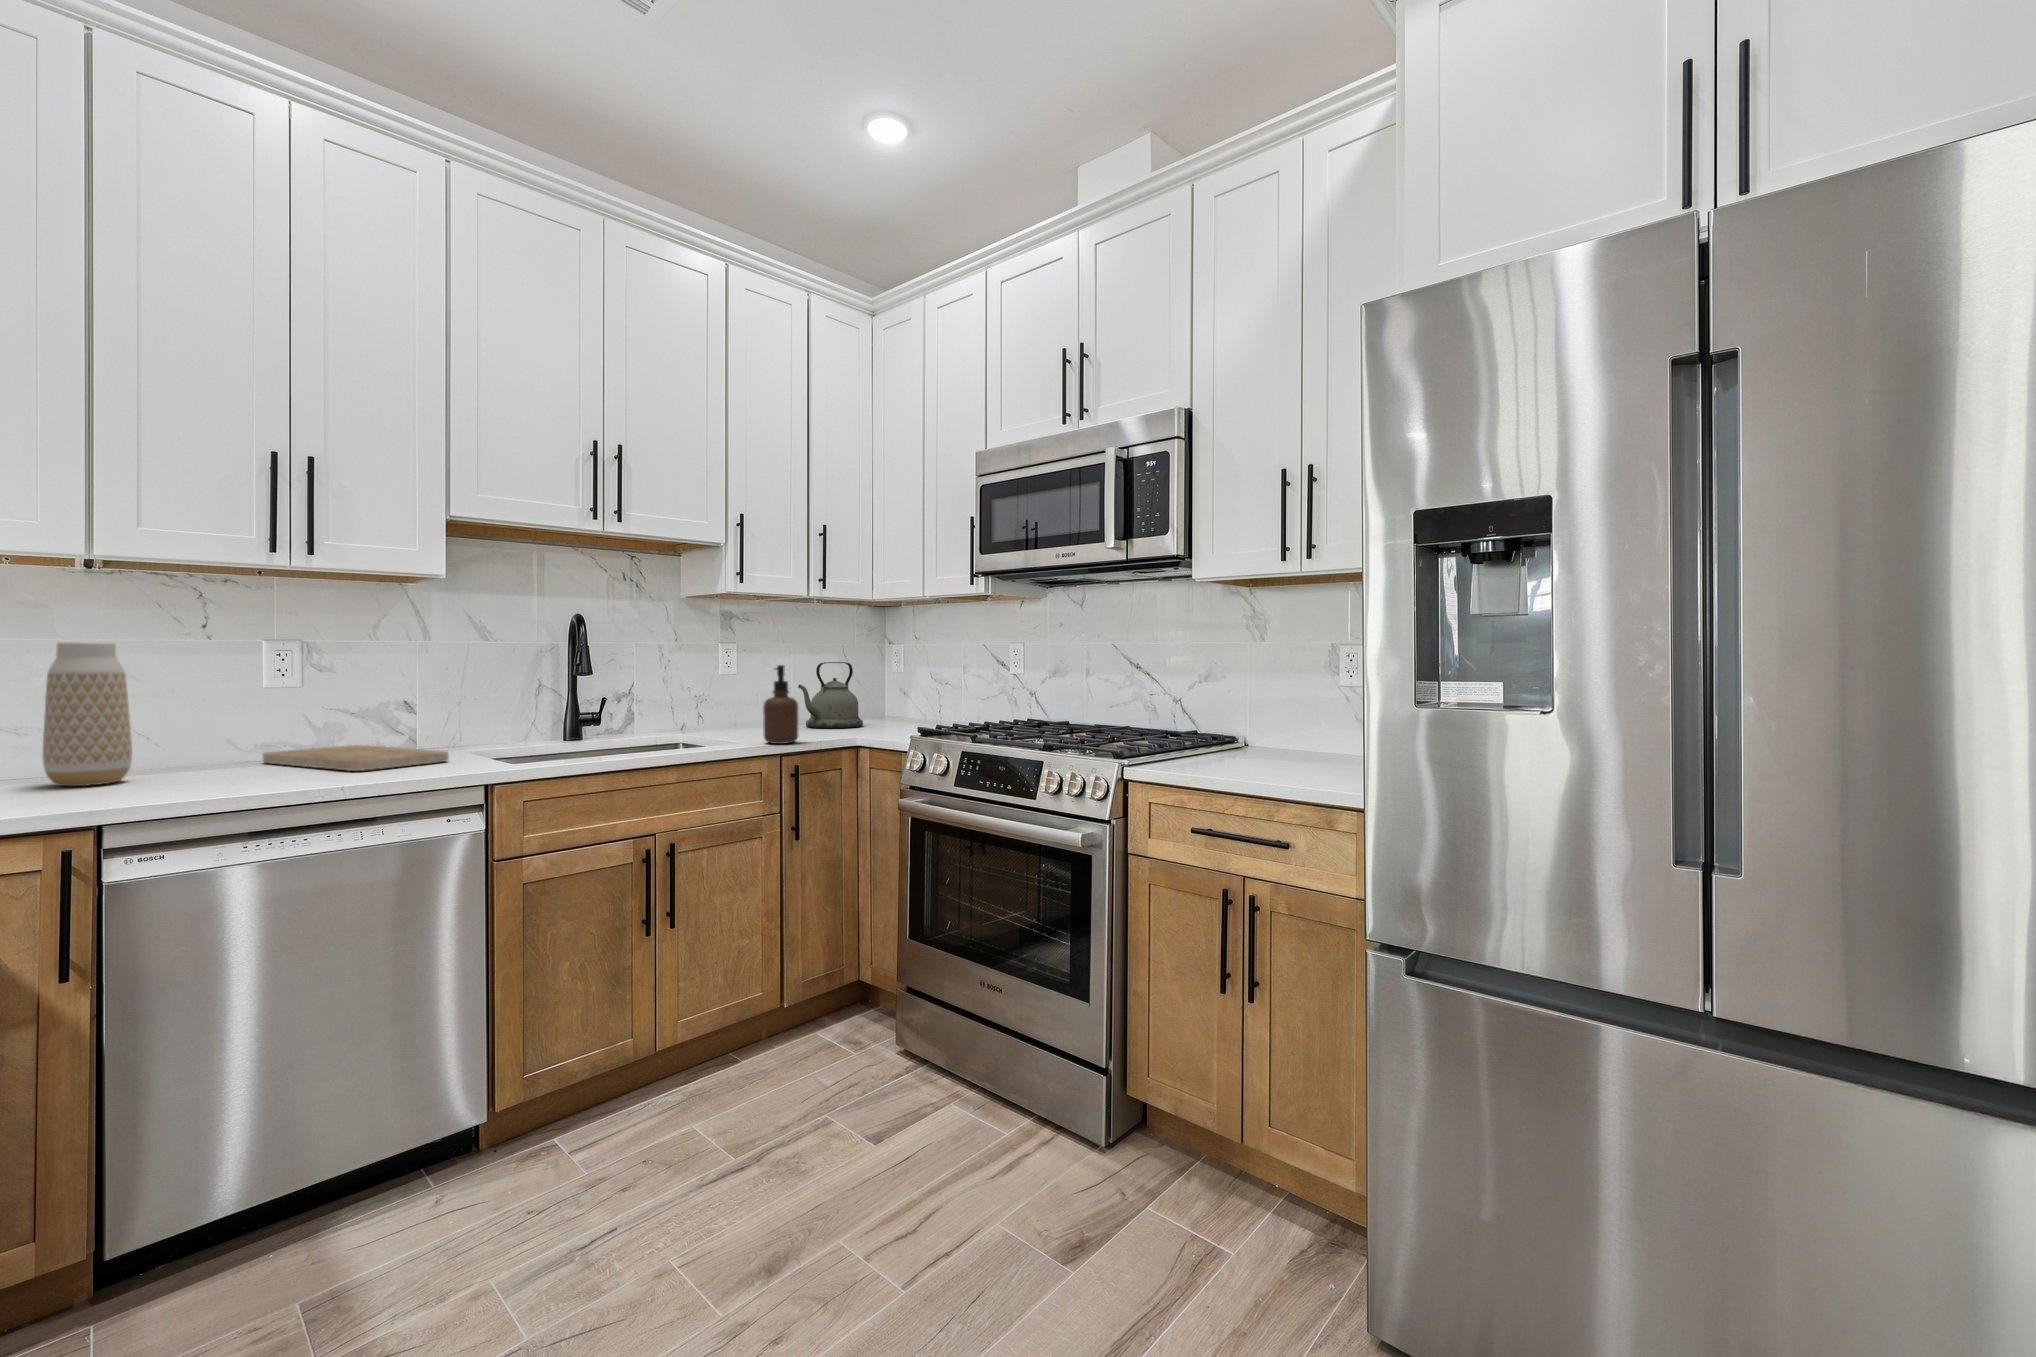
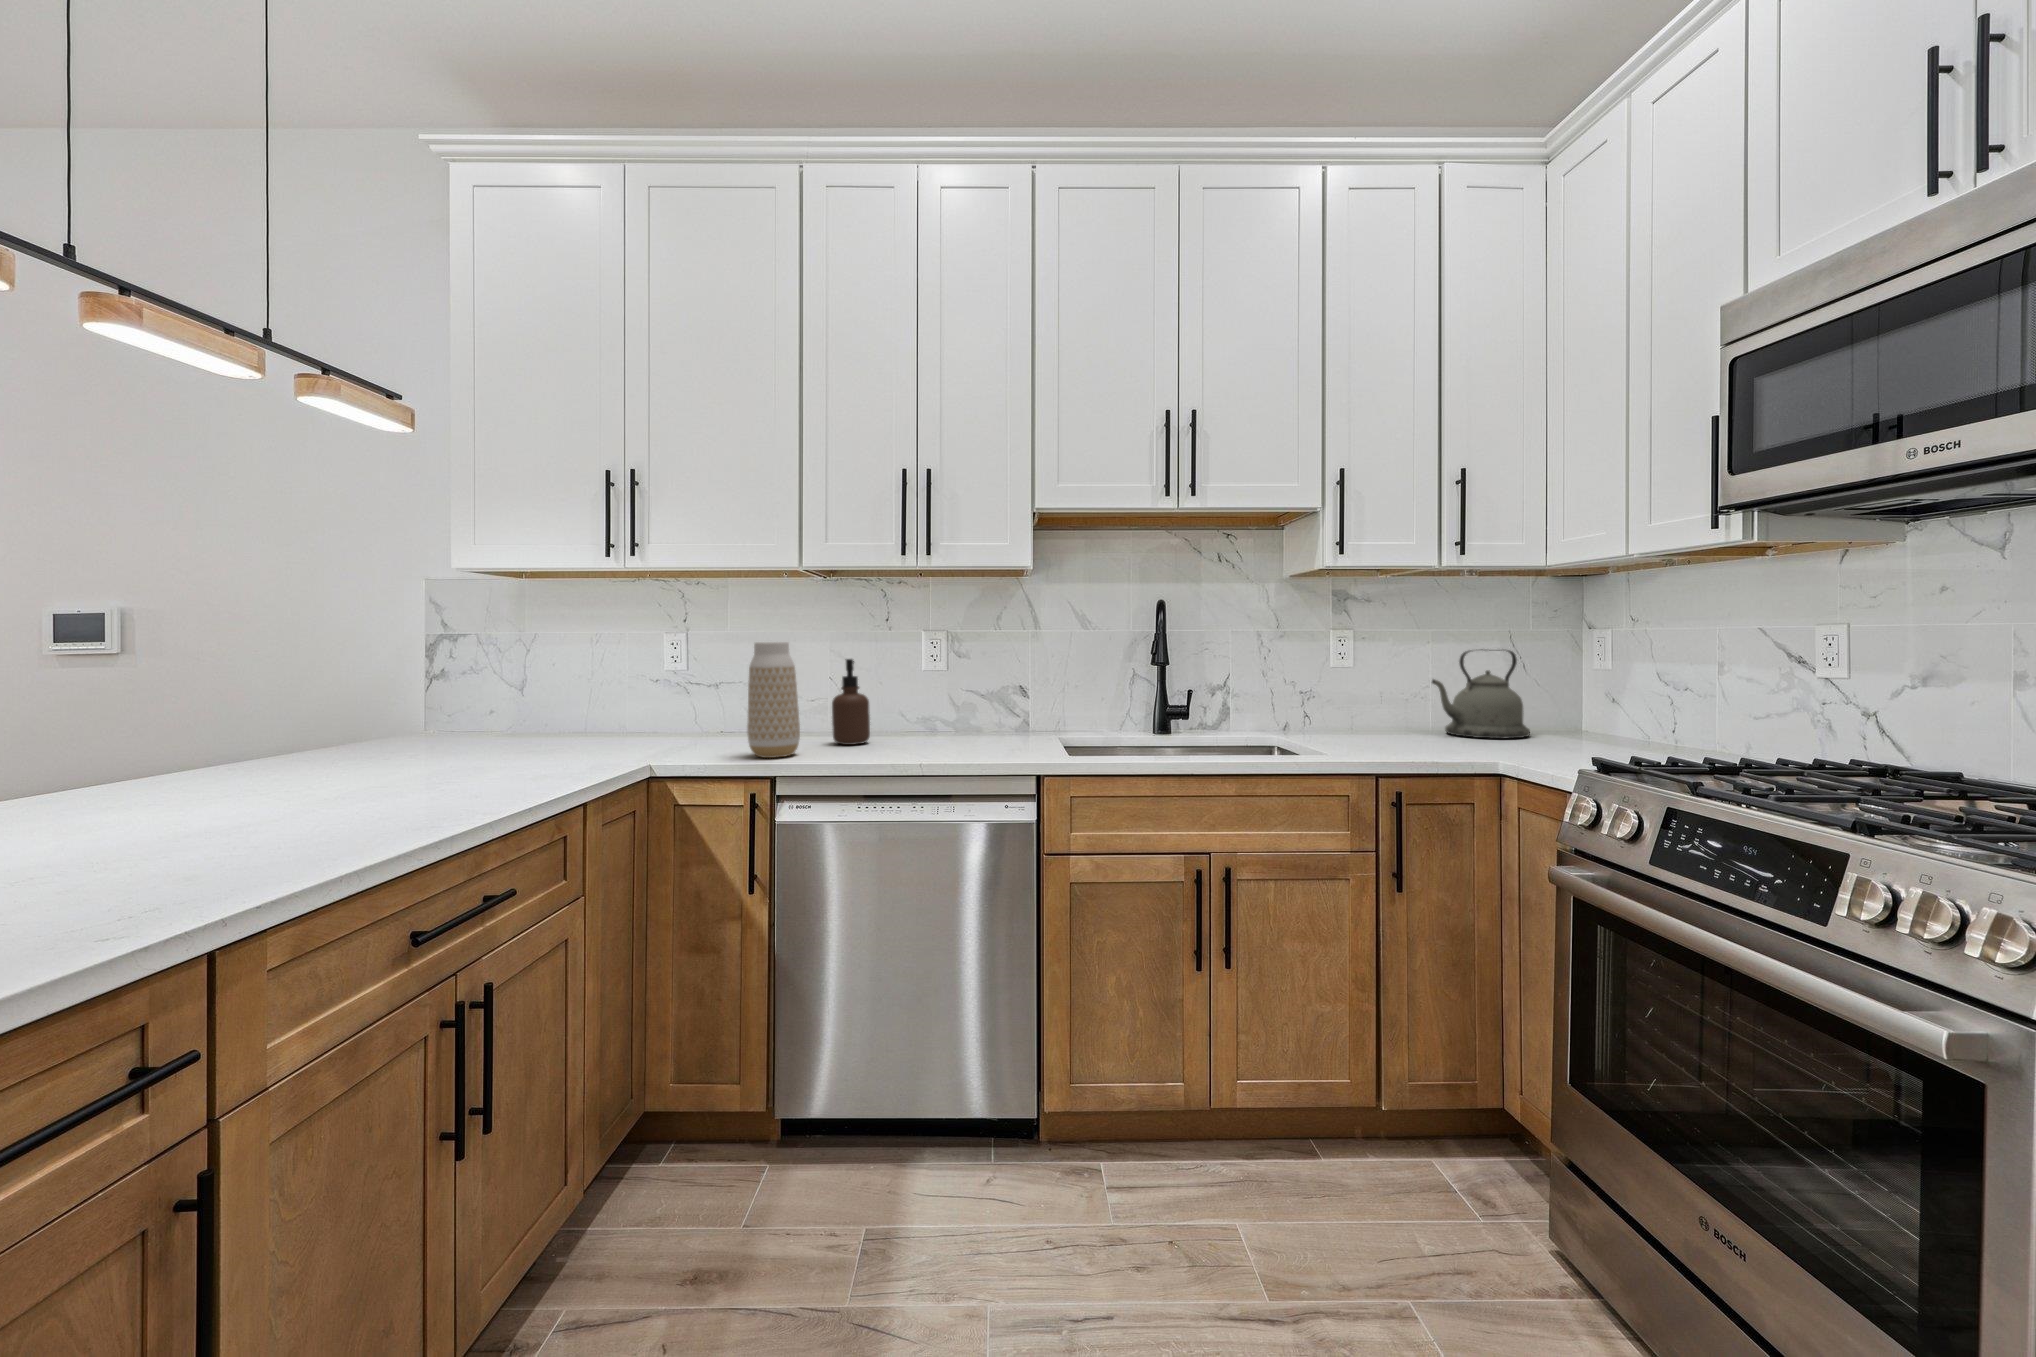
soap dispenser: present [763,665,798,744] -> present [832,659,870,745]
cutting board: present [263,745,449,771] -> none [899,730,1021,761]

